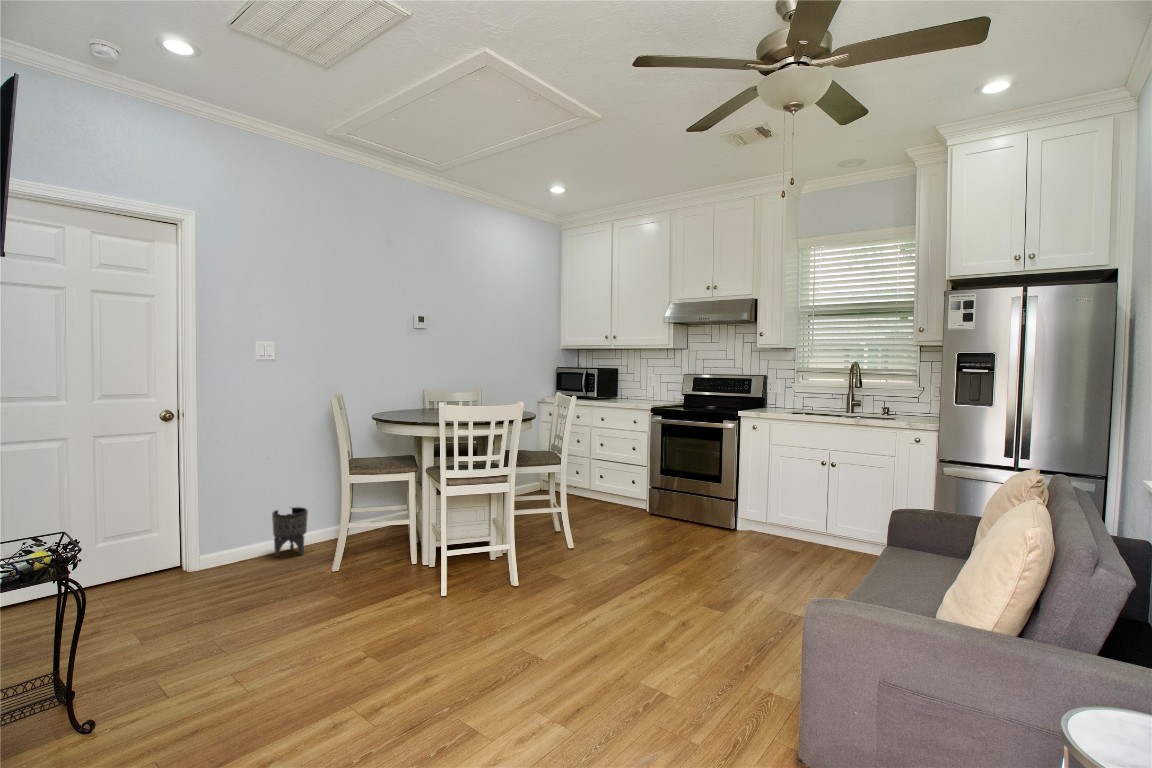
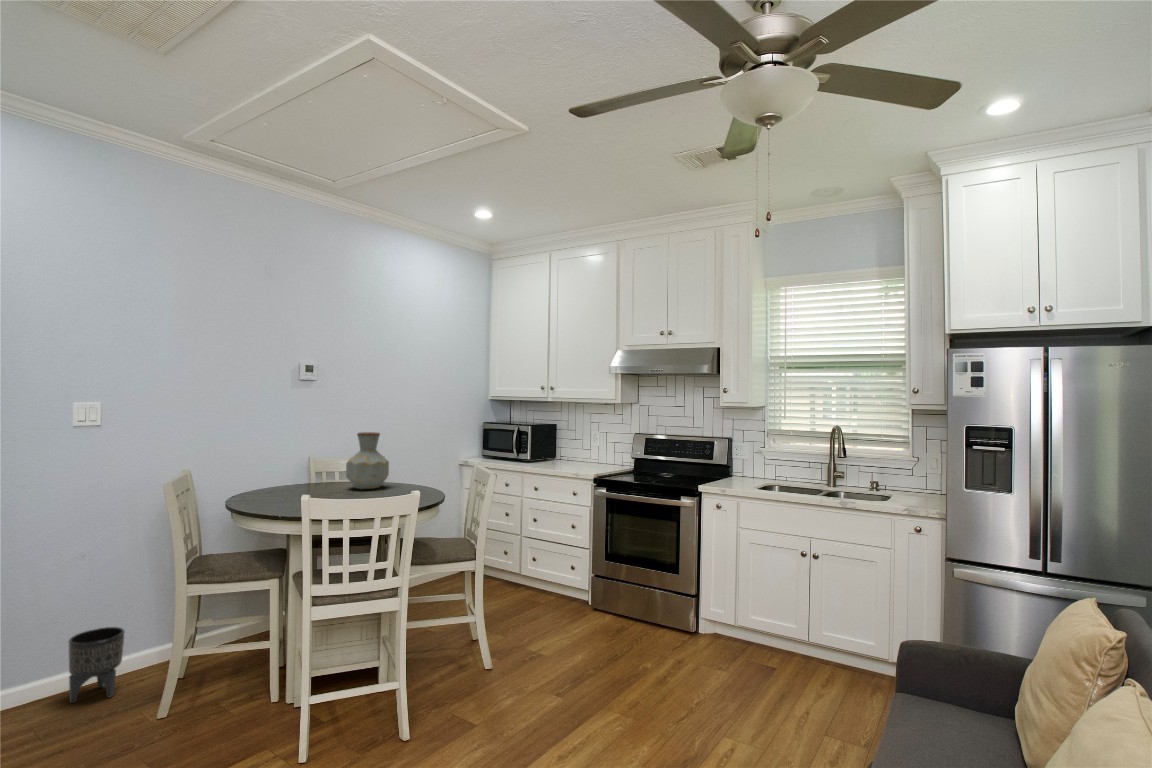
vase: none [458,368,489,412] -> present [346,432,389,489]

